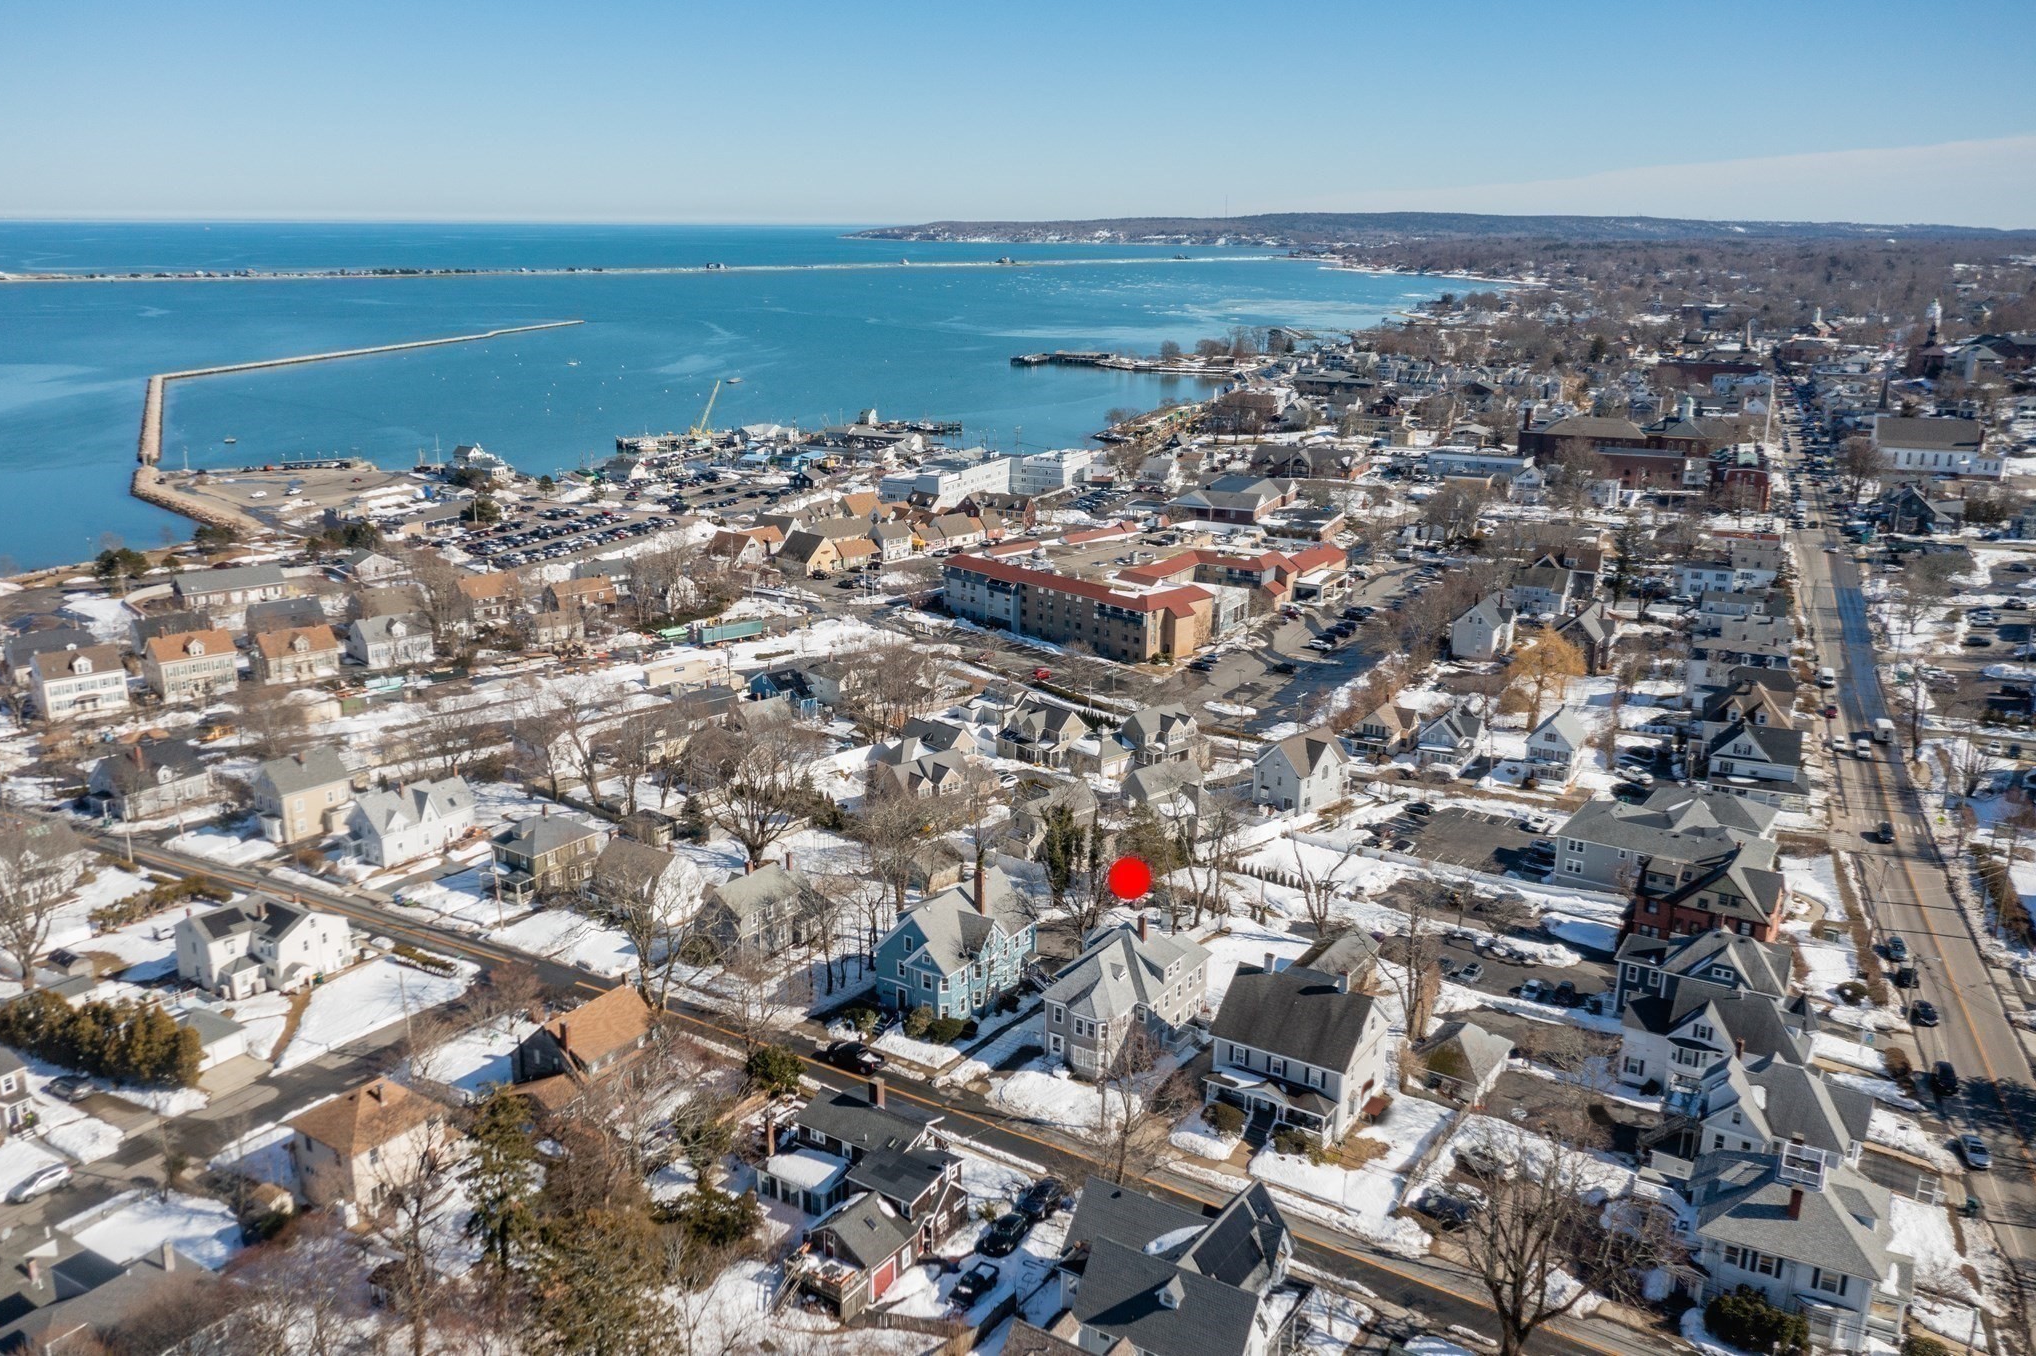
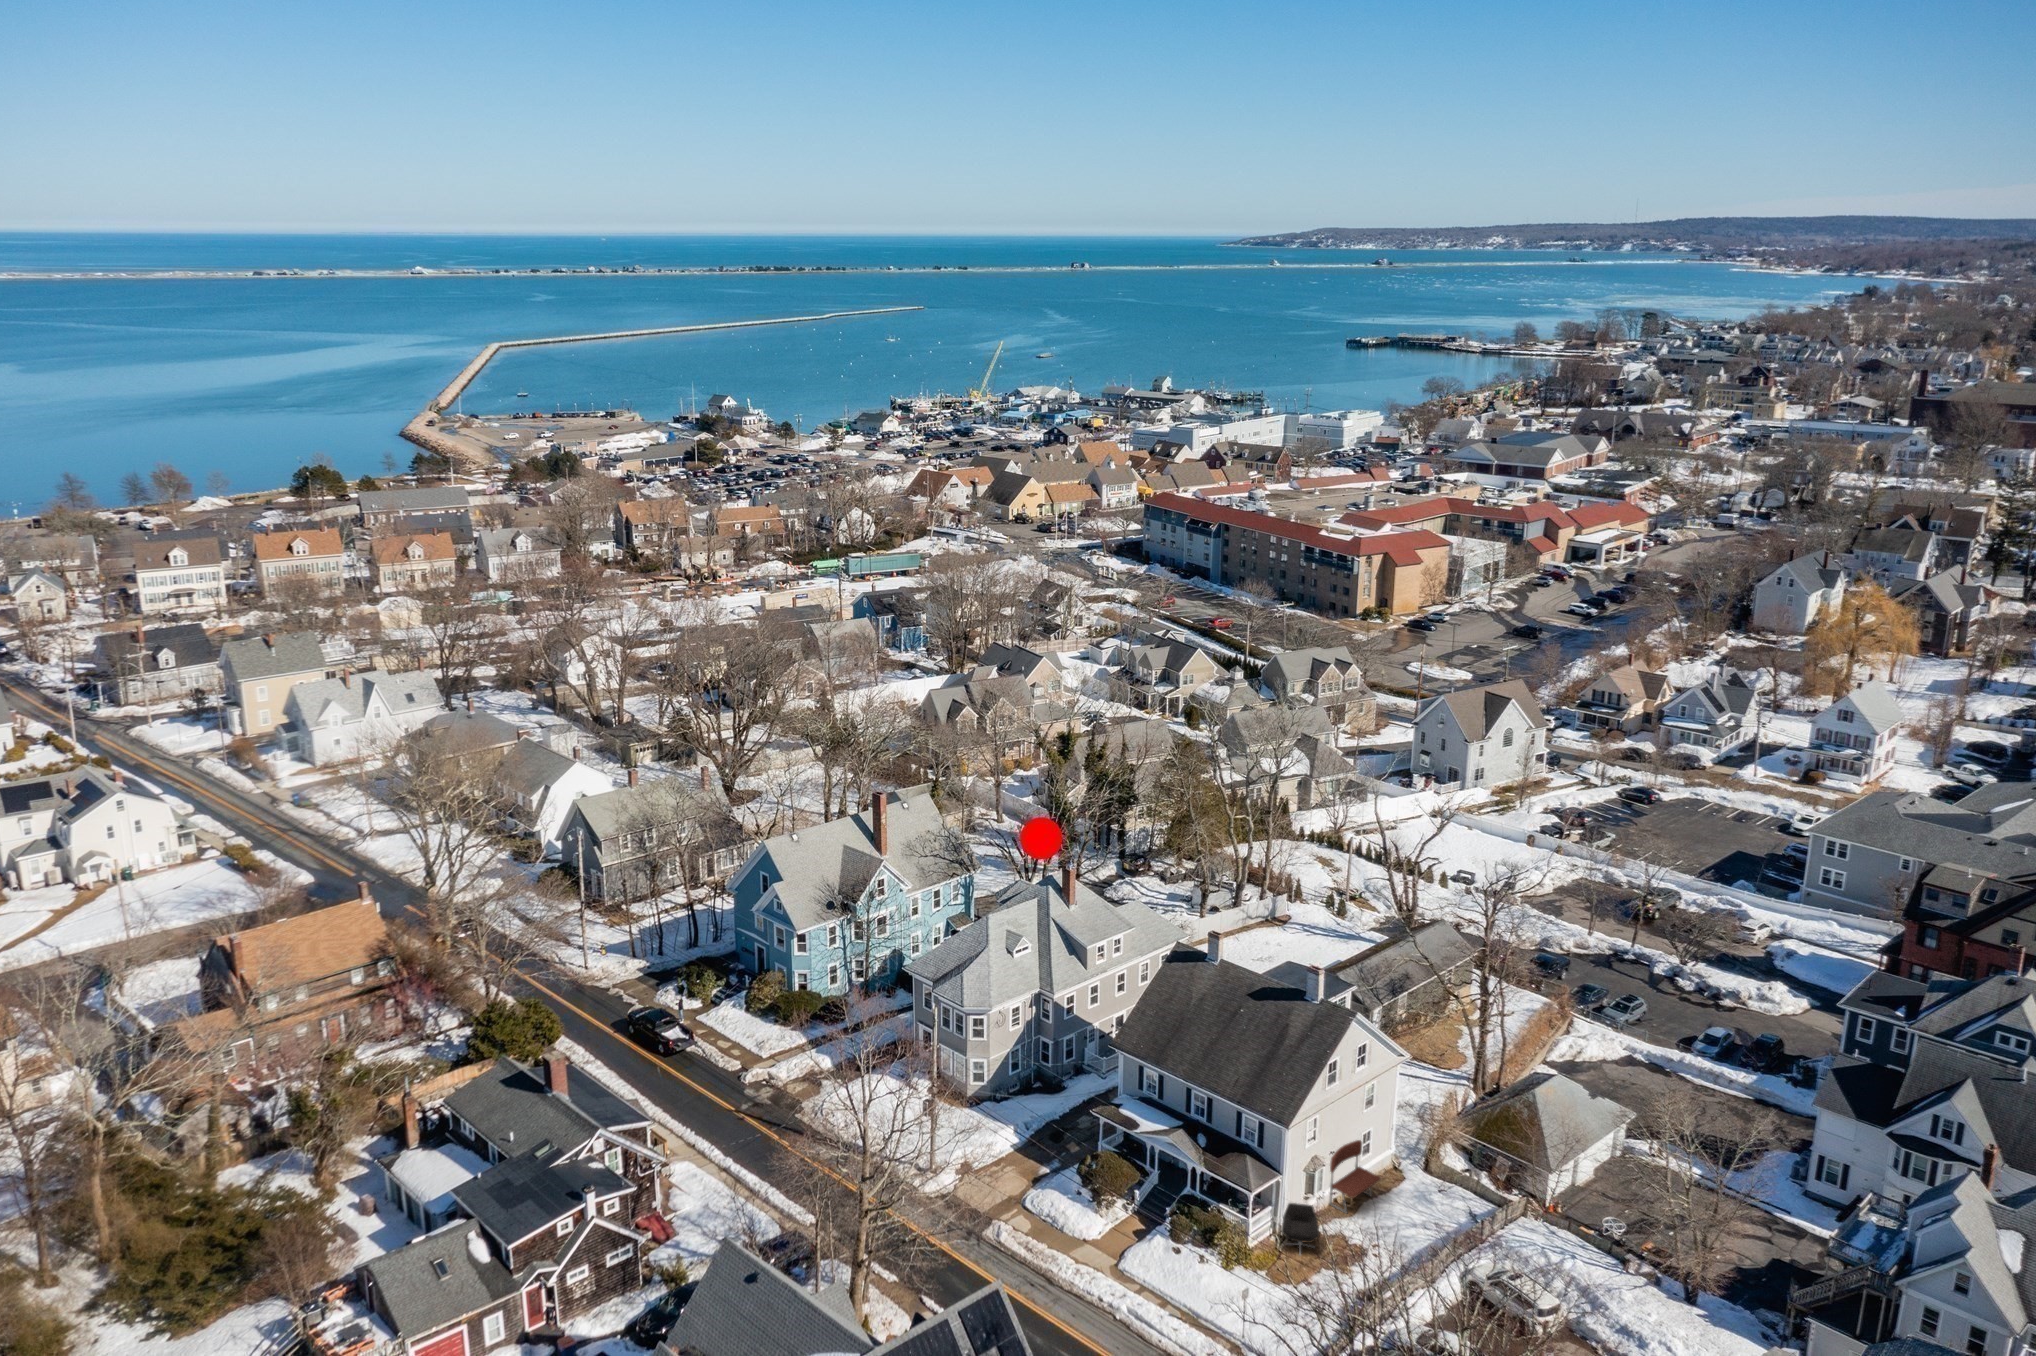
lounge chair: present [1587,1104,1616,1129] -> present [1282,1203,1320,1254]

